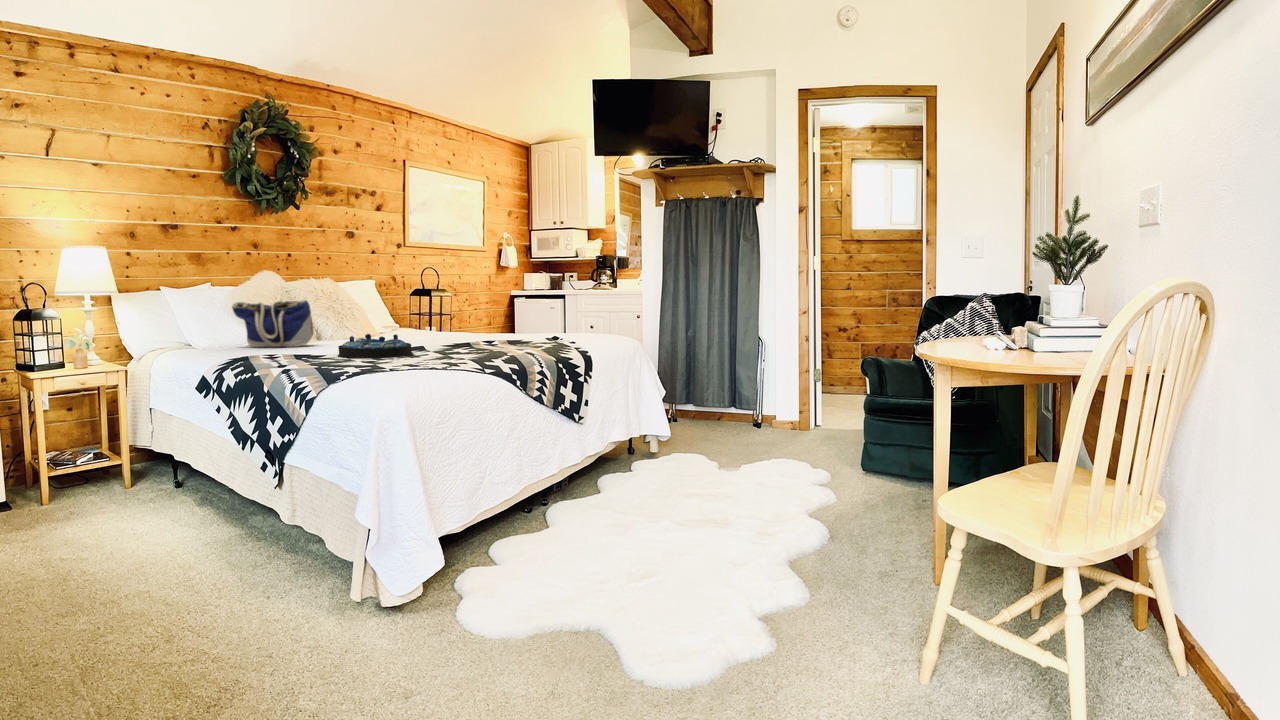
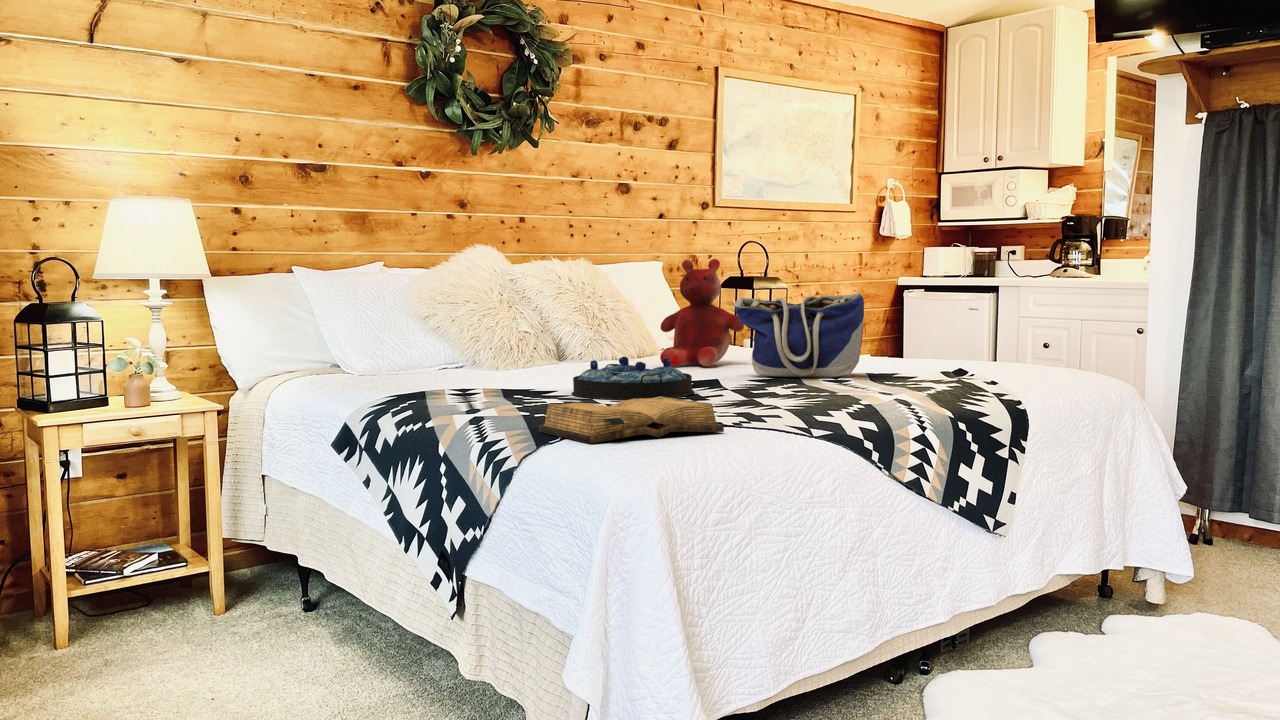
teddy bear: none [380,278,431,340] -> present [660,259,744,367]
tote bag: present [232,300,314,347] -> present [734,293,864,377]
diary: none [336,354,444,380] -> present [539,396,724,444]

